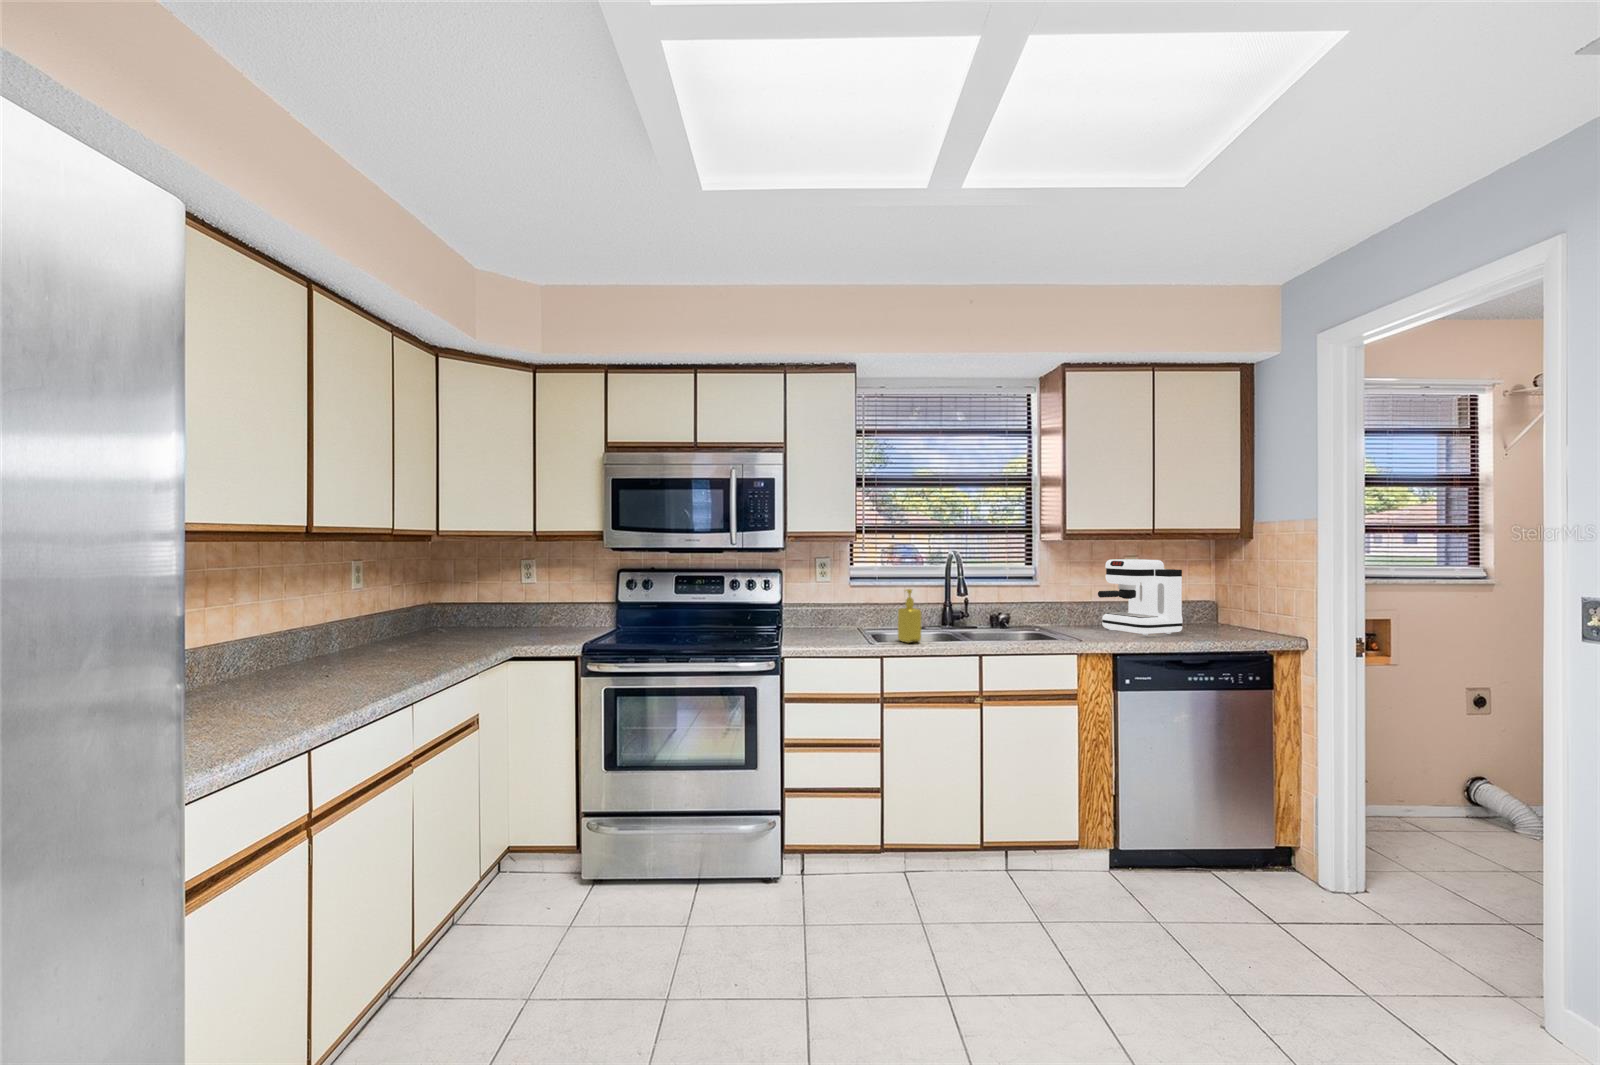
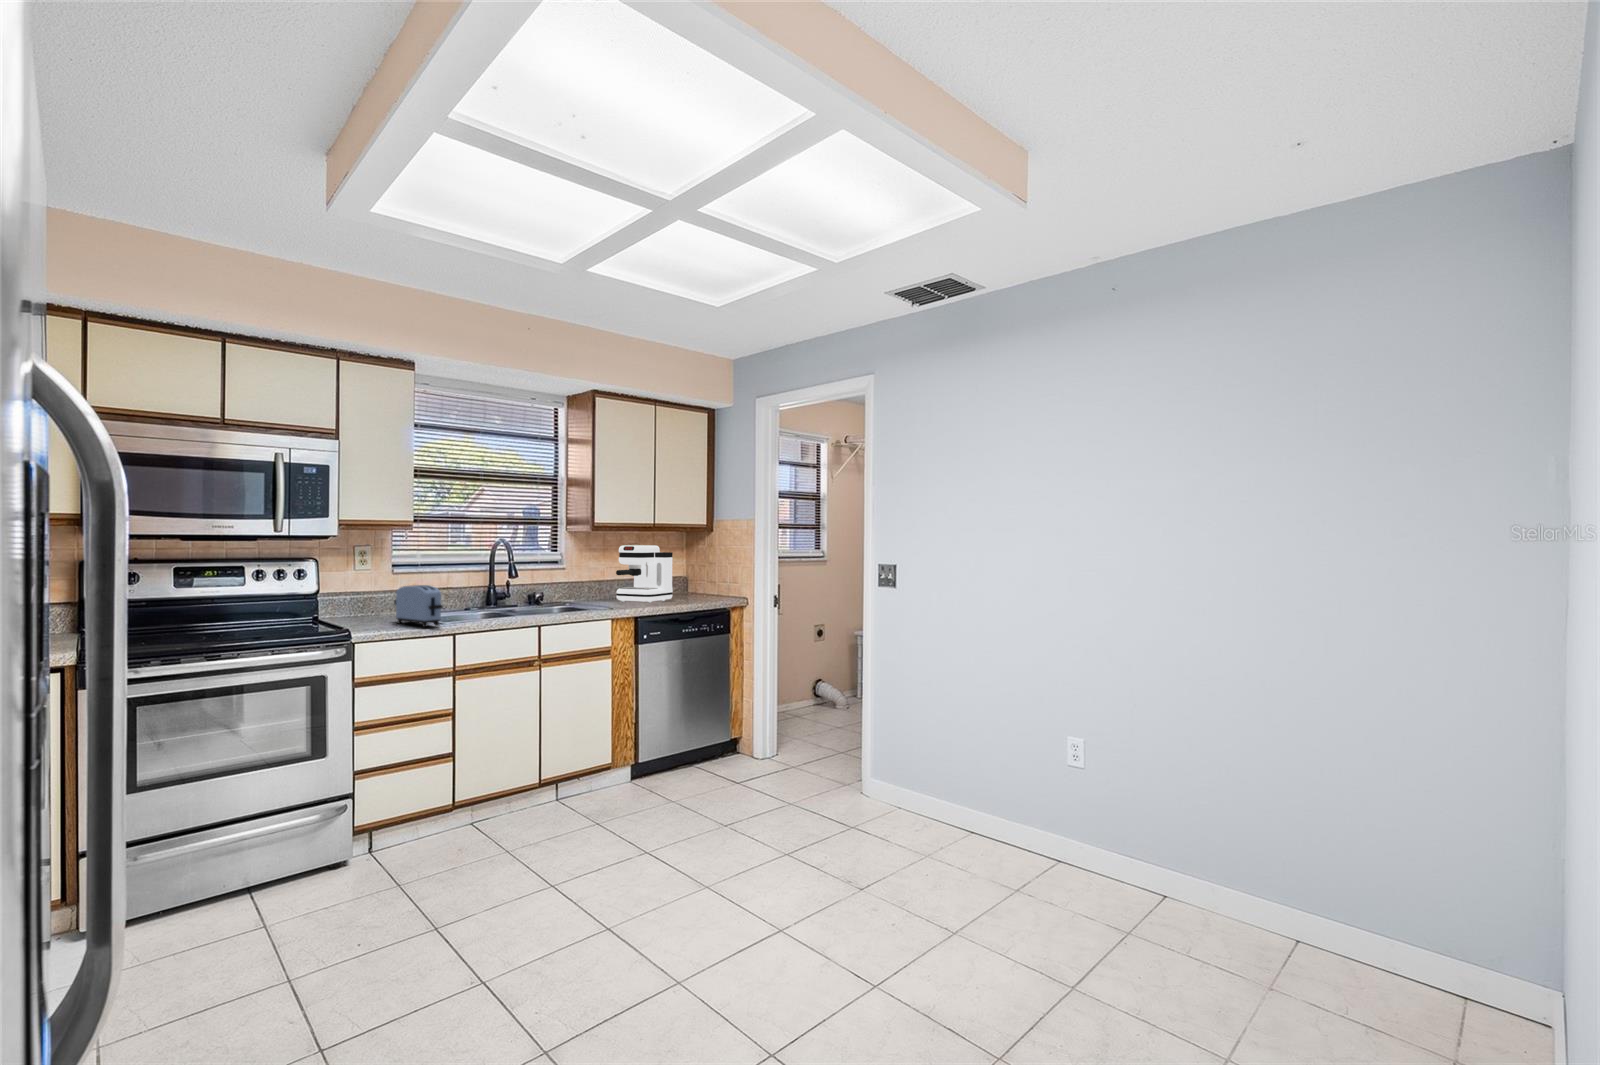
soap dispenser: present [898,589,921,643] -> none [462,572,487,620]
toaster: none [832,601,864,647] -> present [394,585,443,627]

